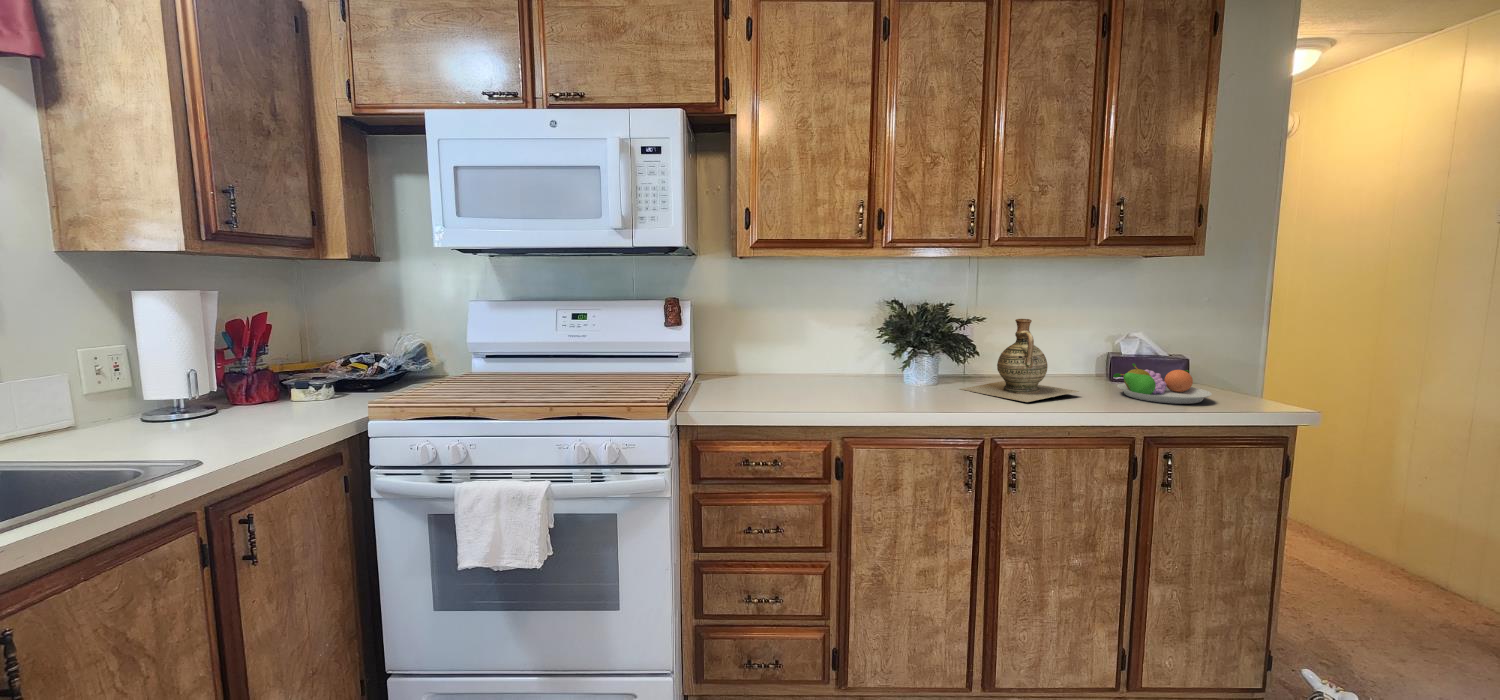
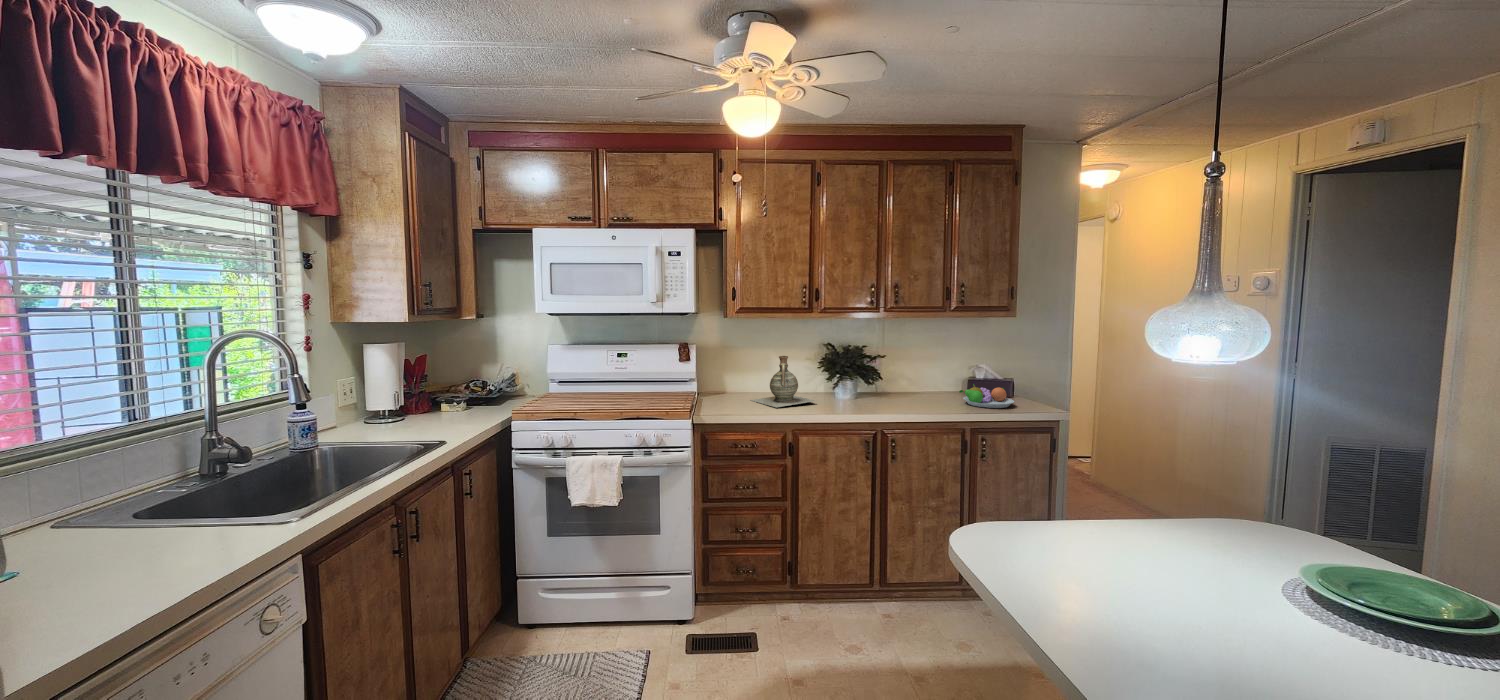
ceramic jug: present [962,319,1079,402] -> present [751,356,815,407]

